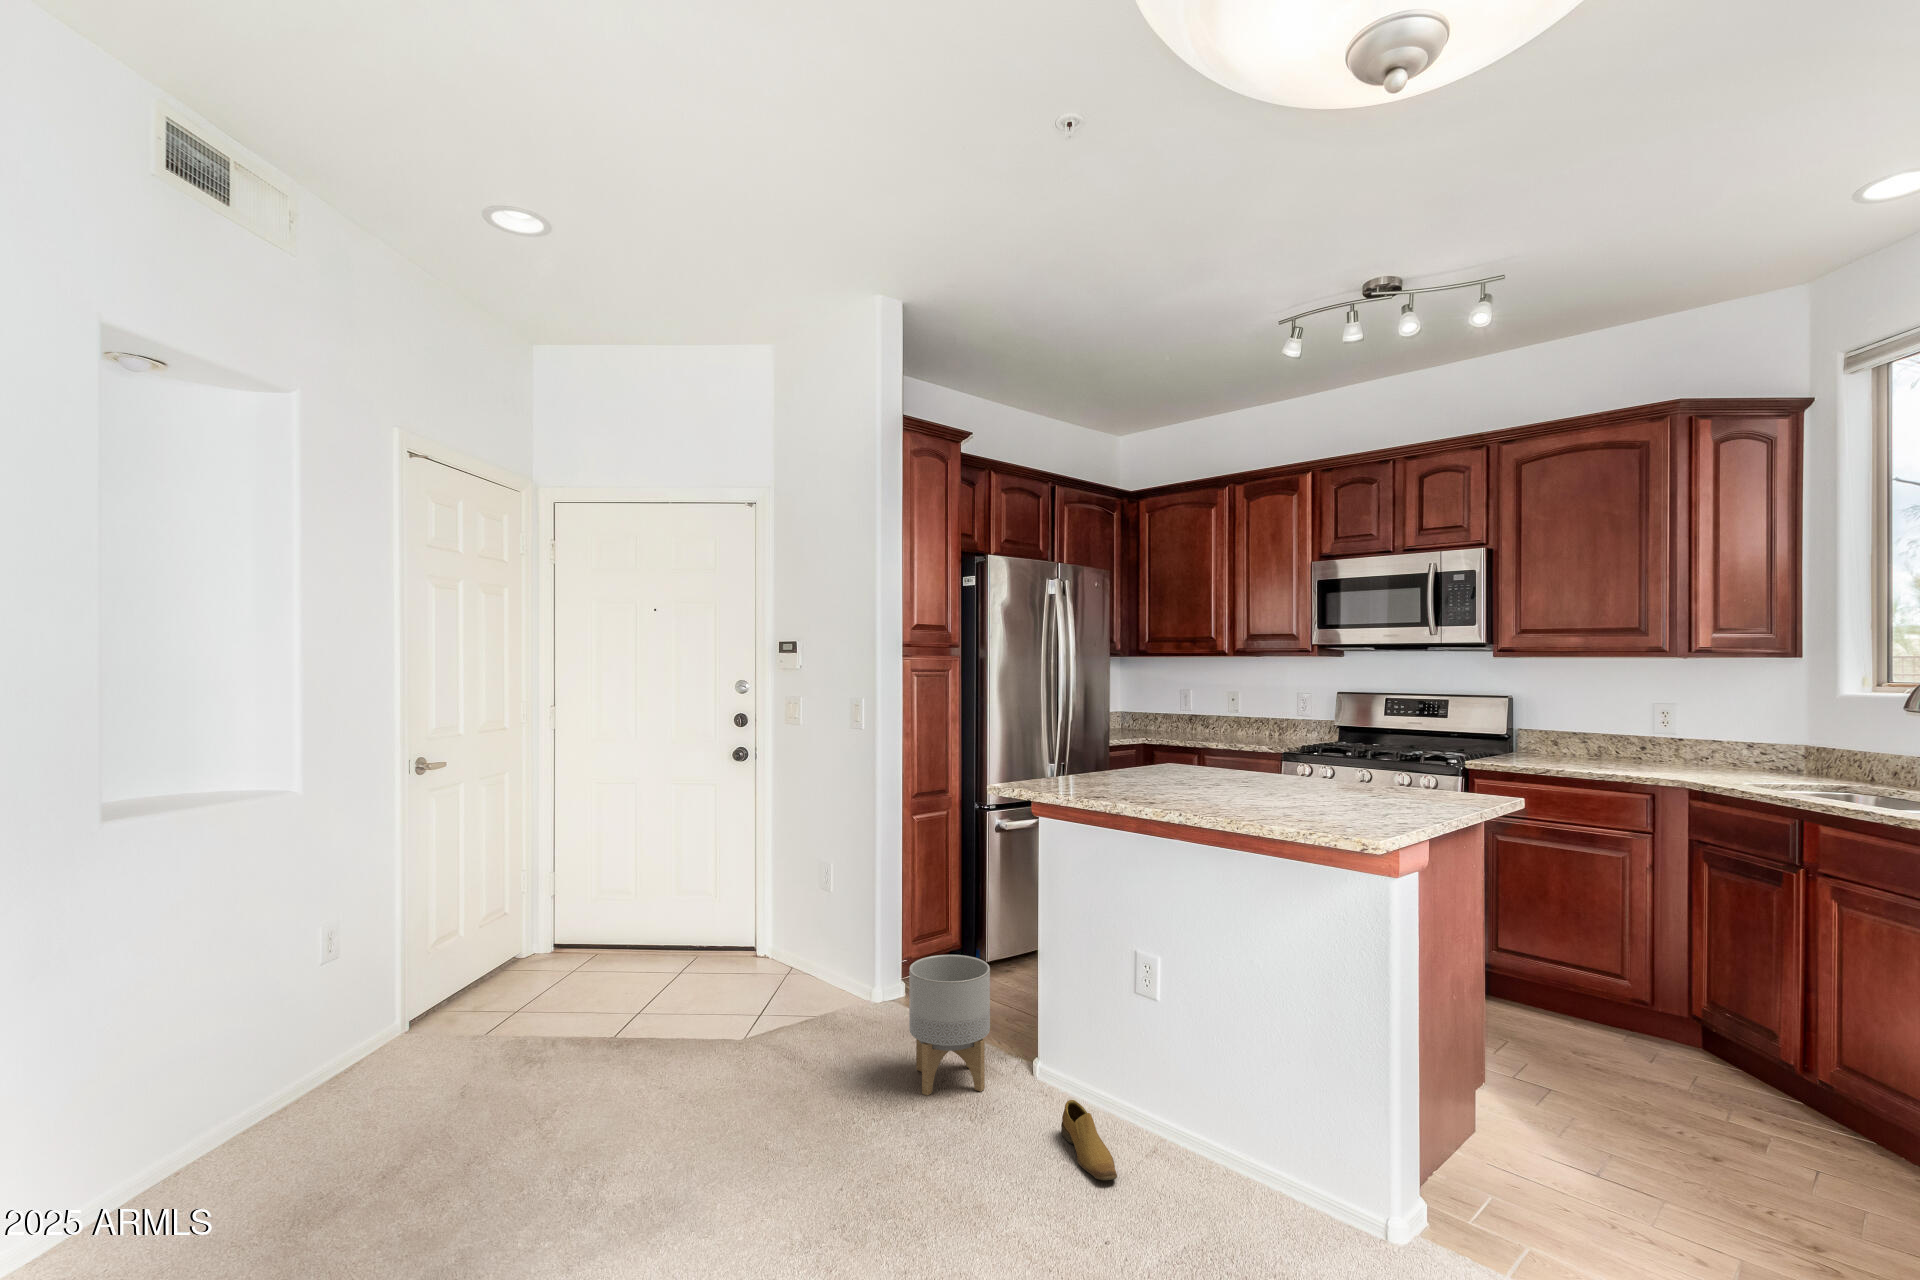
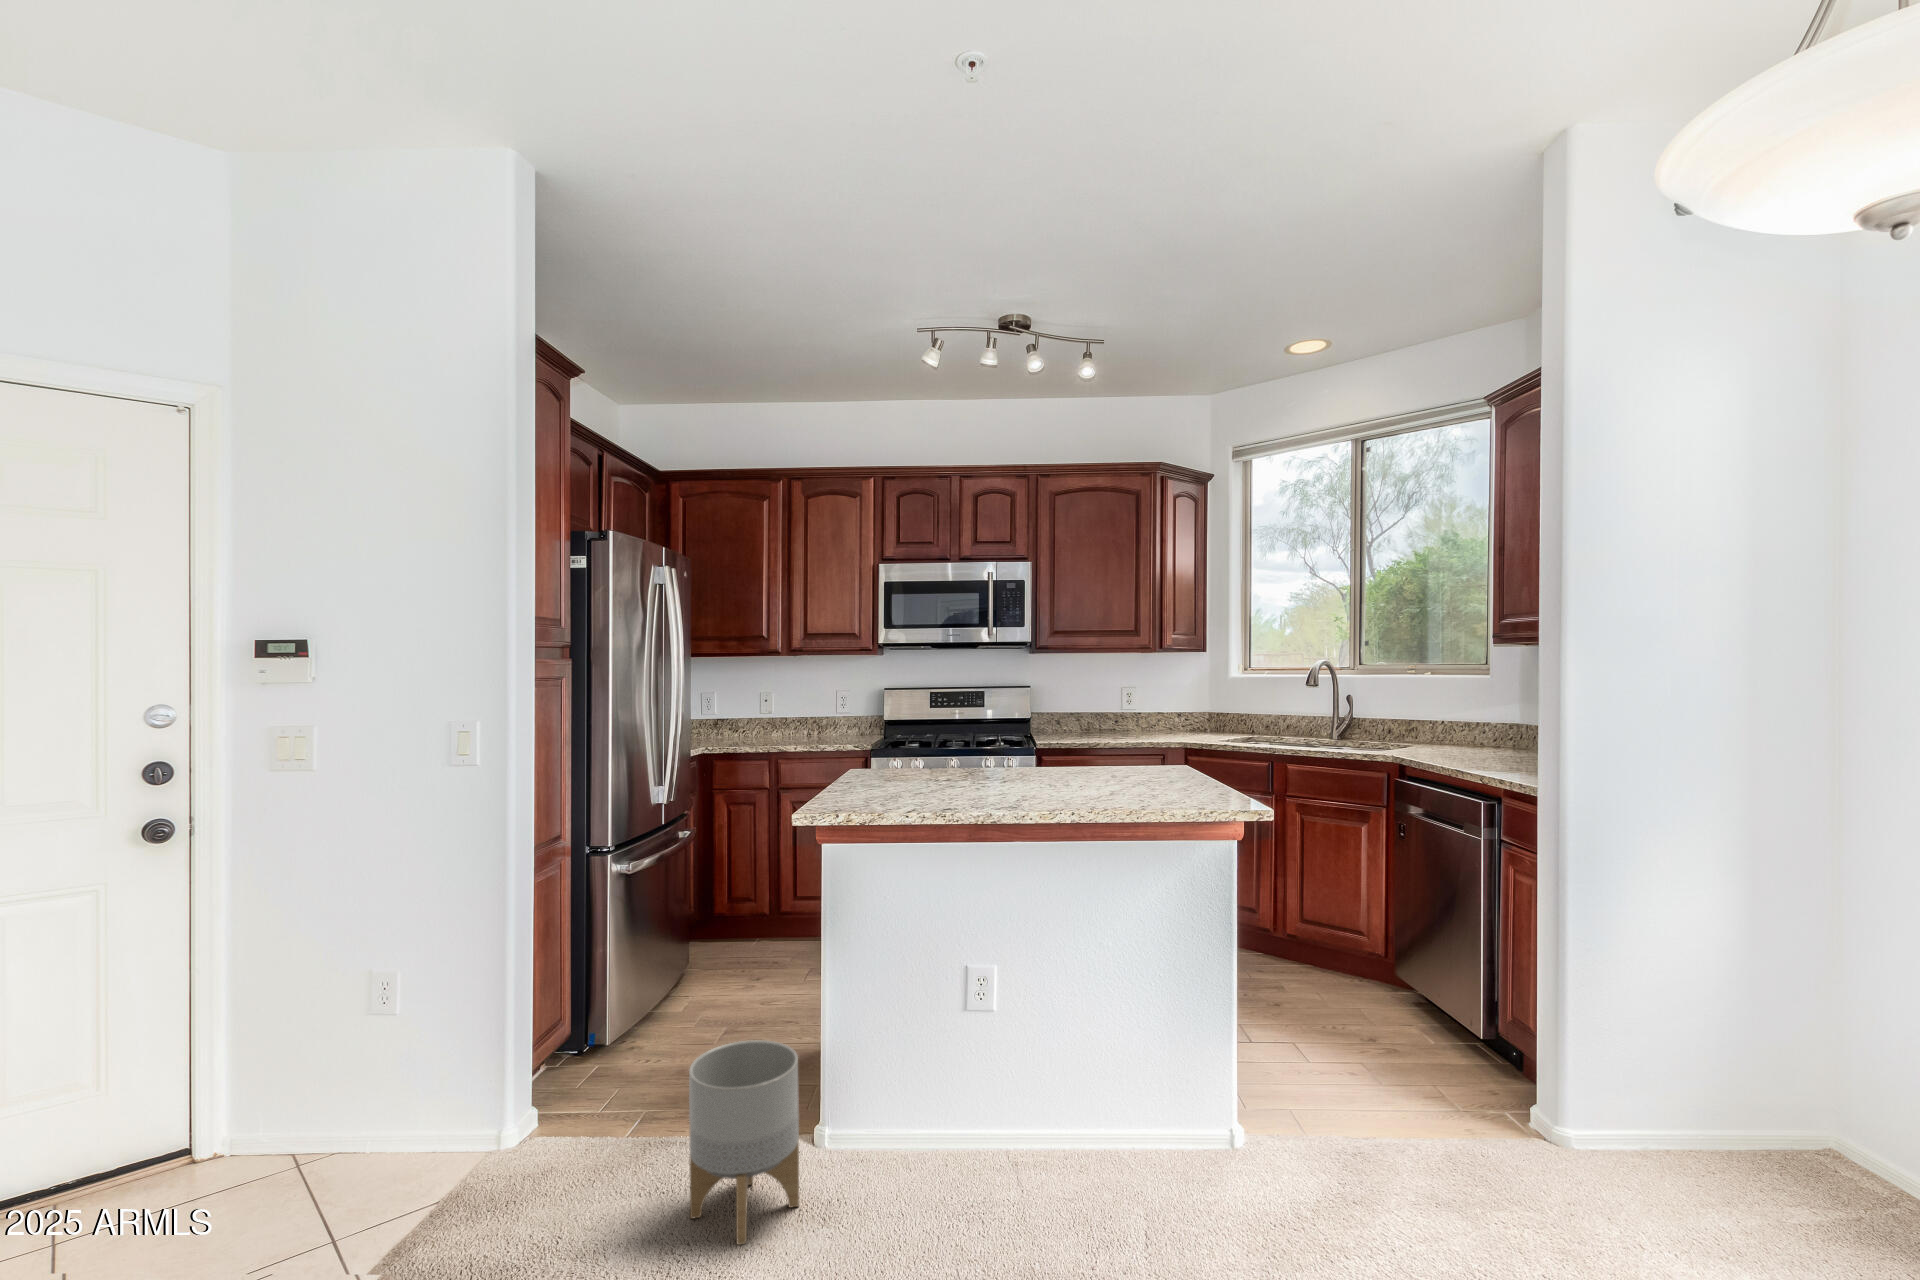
shoe: present [1061,1100,1117,1180] -> none [935,1164,1048,1237]

